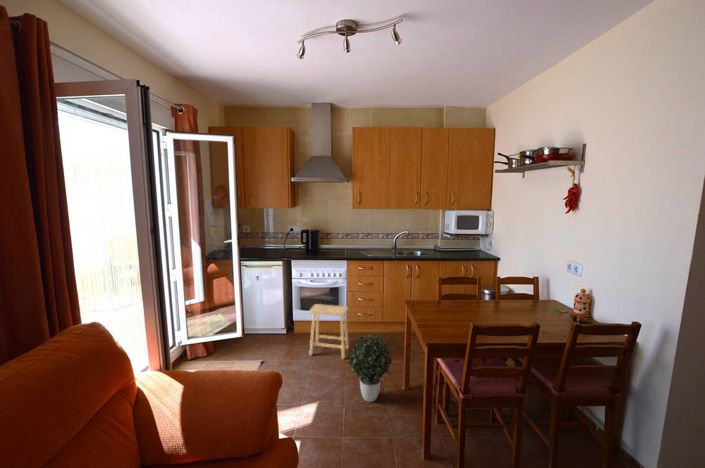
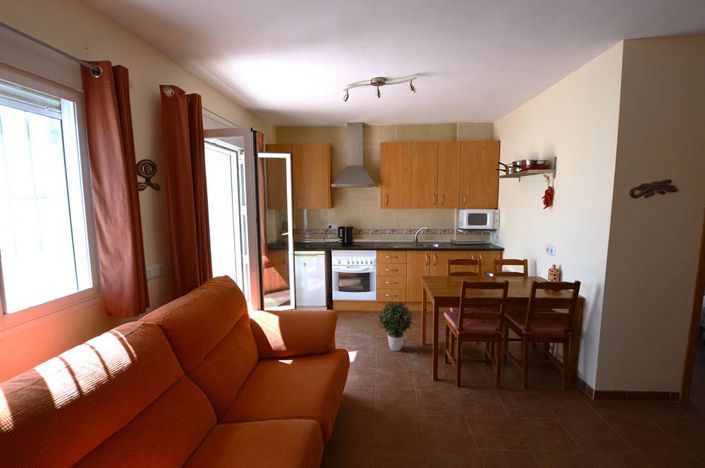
footstool: present [309,304,349,359] -> none [347,284,378,327]

